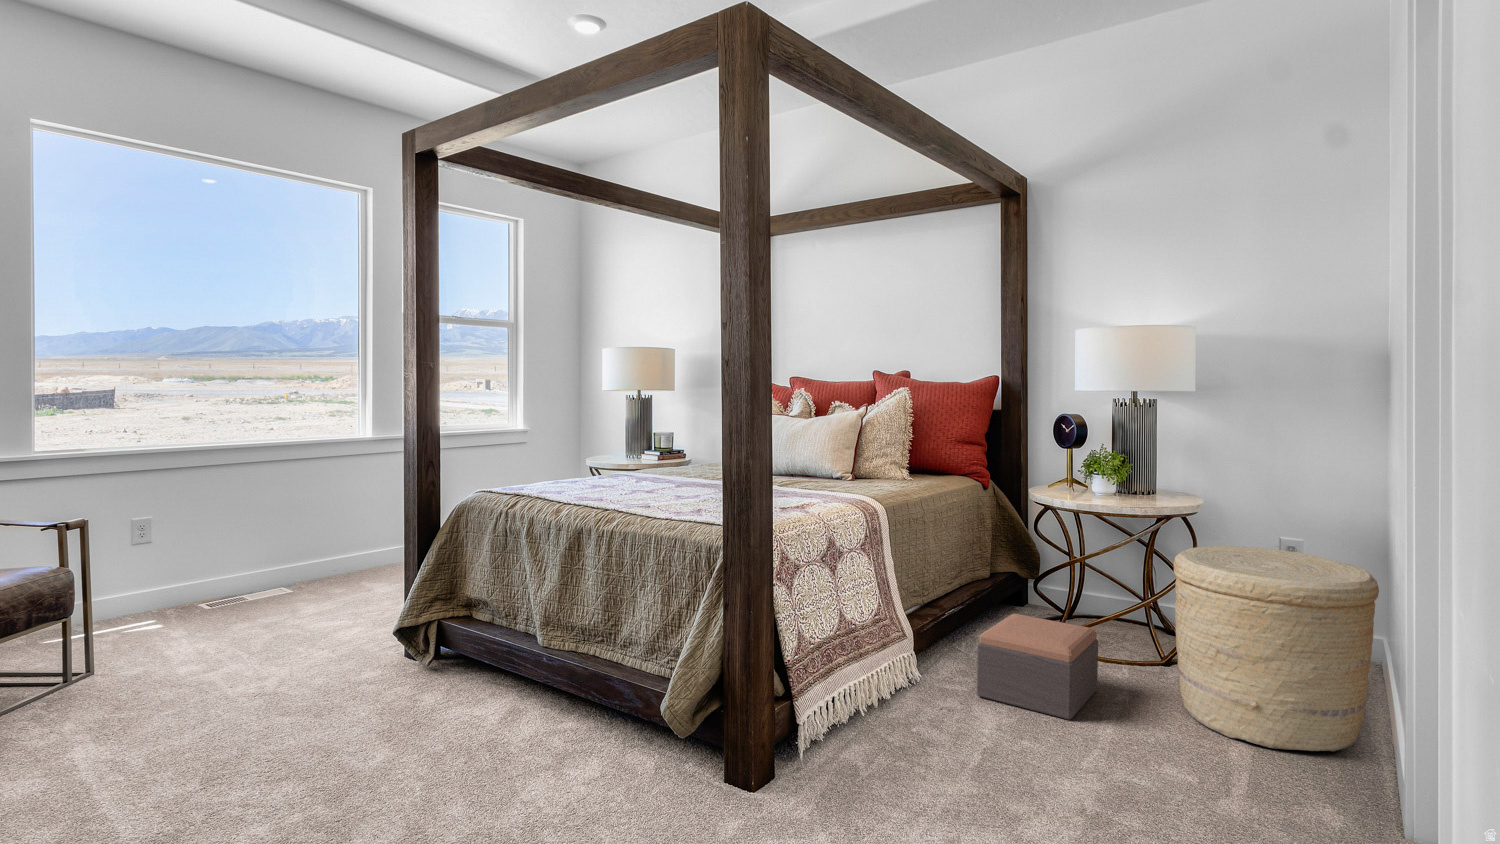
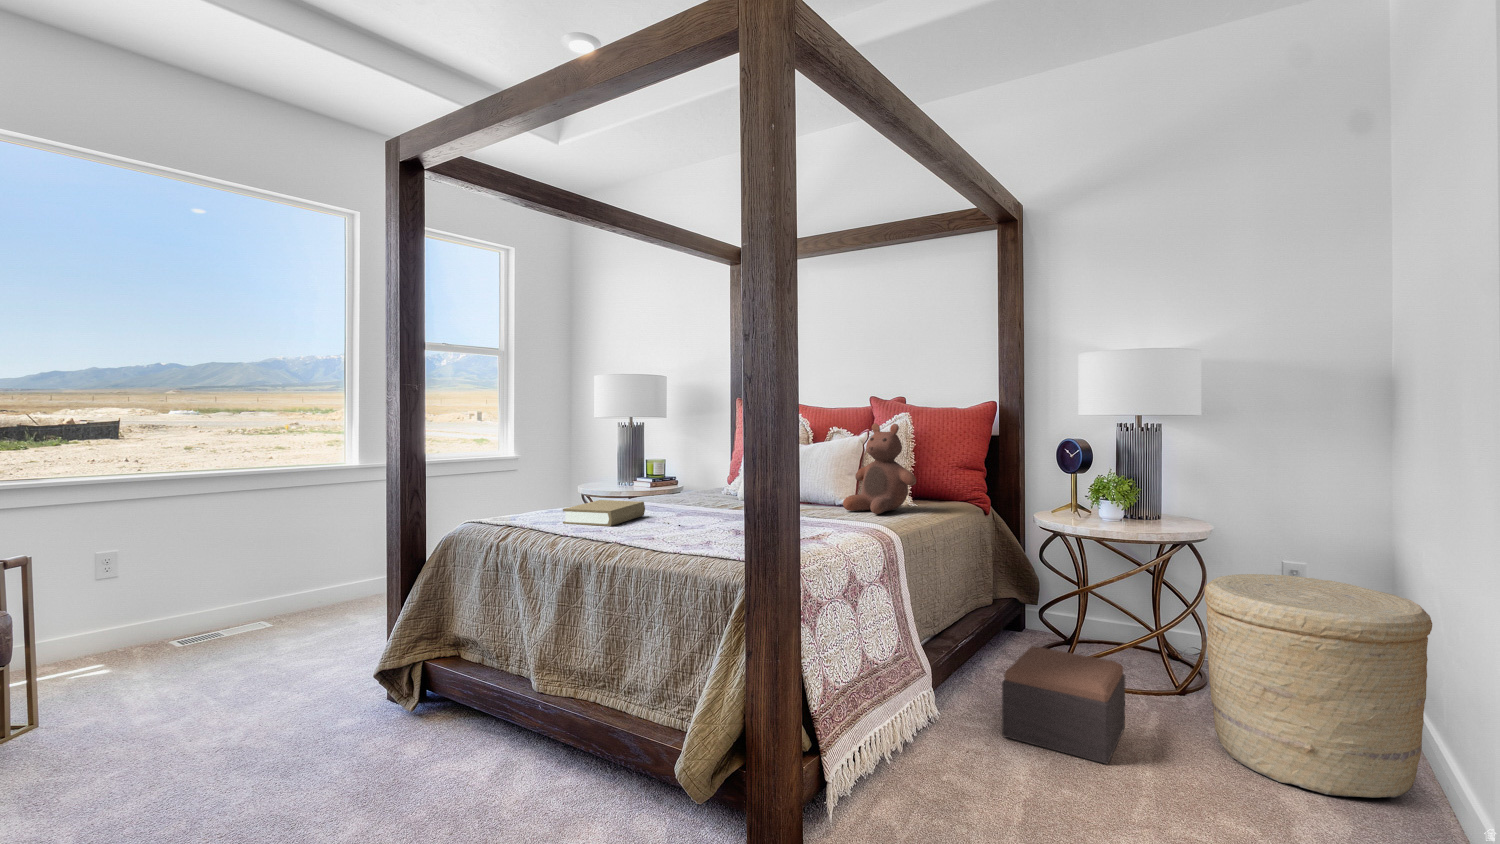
stuffed bear: none [838,399,910,487] -> present [843,423,916,514]
book: none [567,472,646,496] -> present [563,500,645,526]

